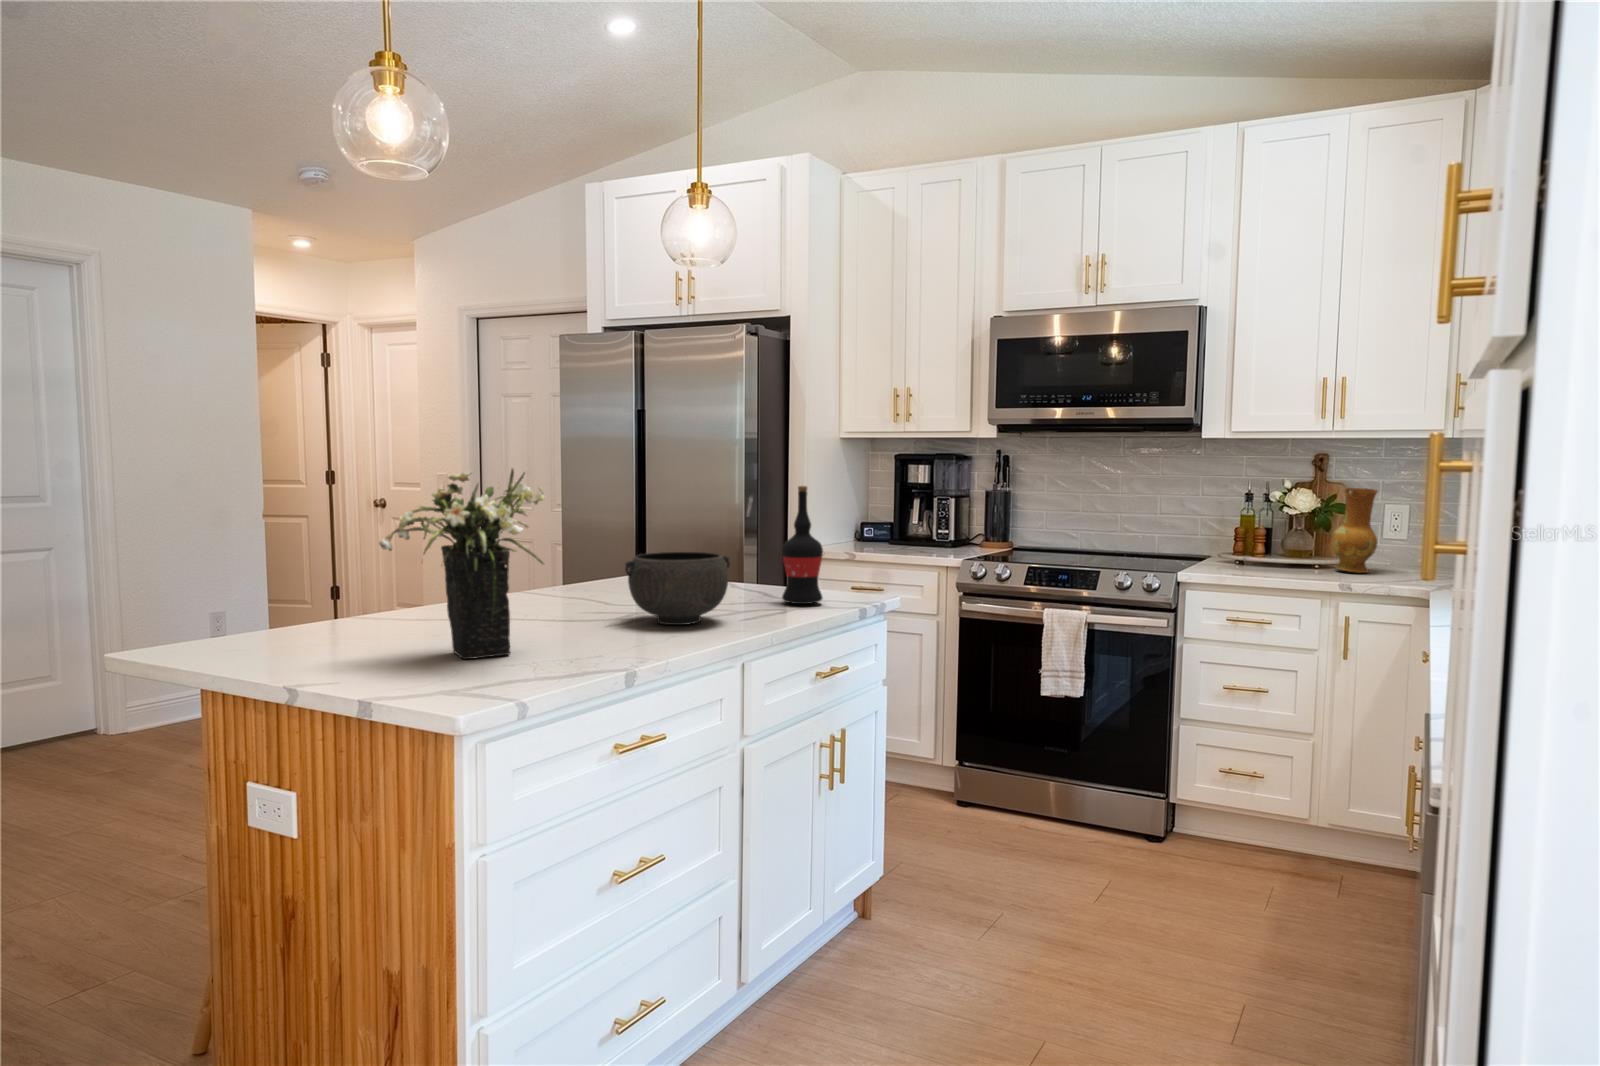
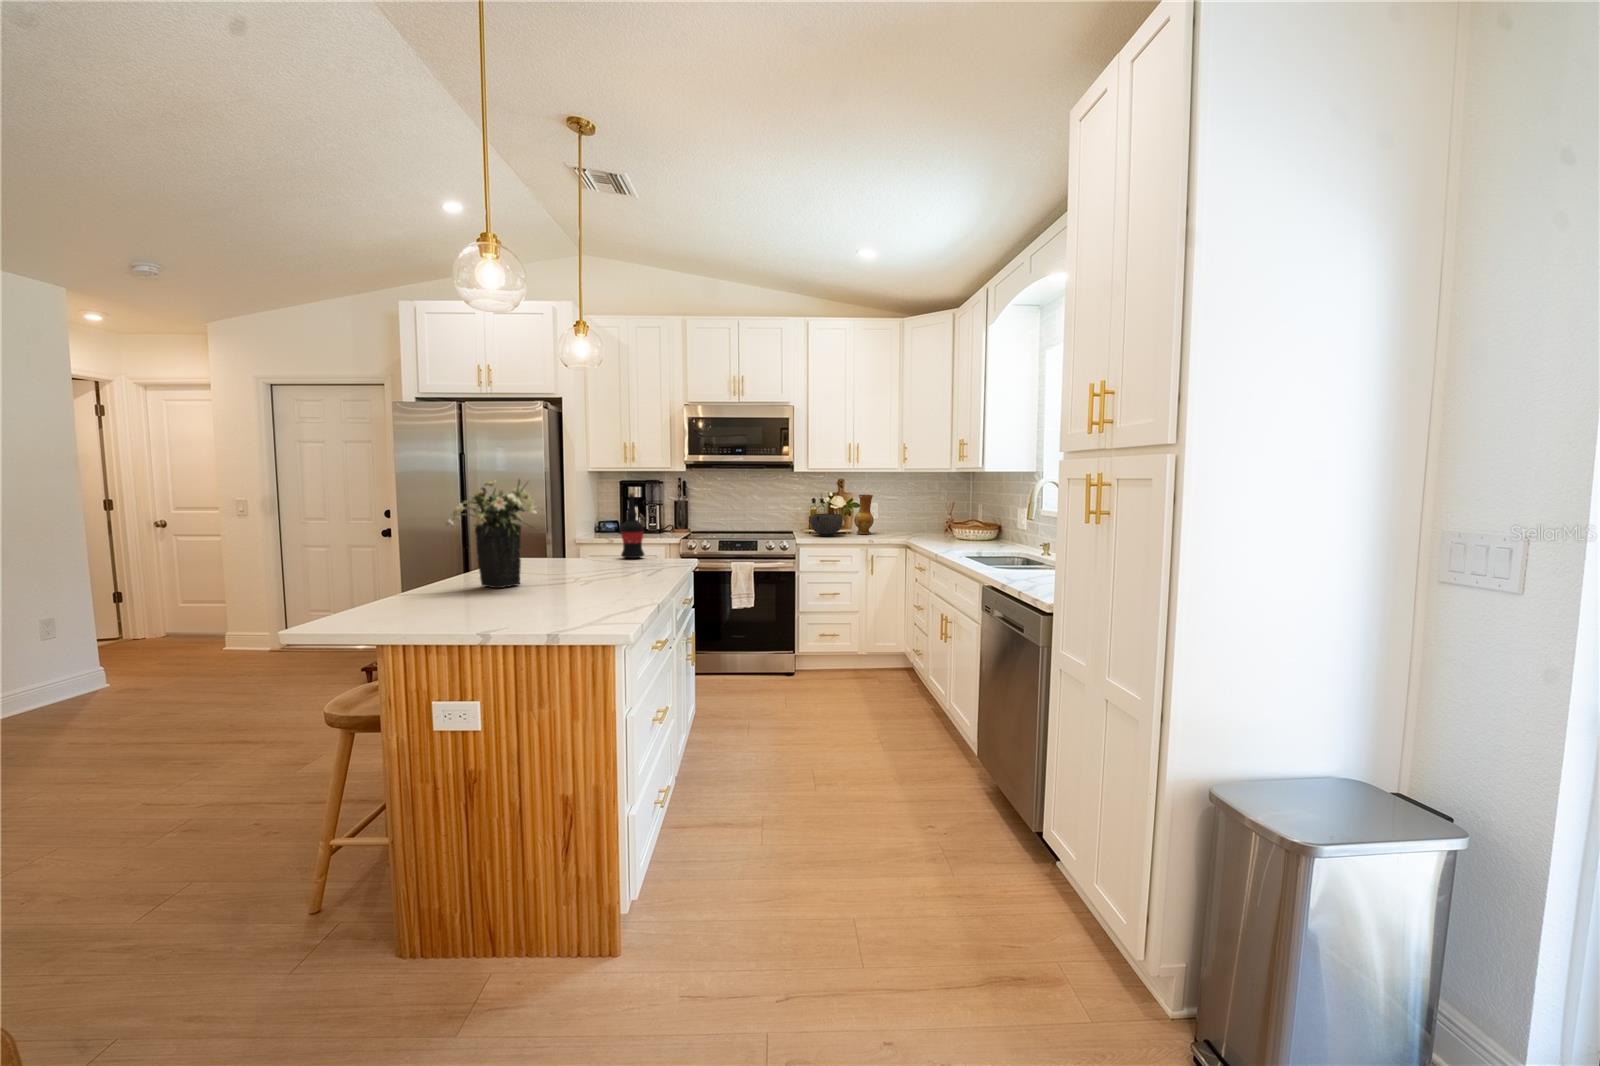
bowl: present [625,552,730,625] -> present [810,514,843,536]

